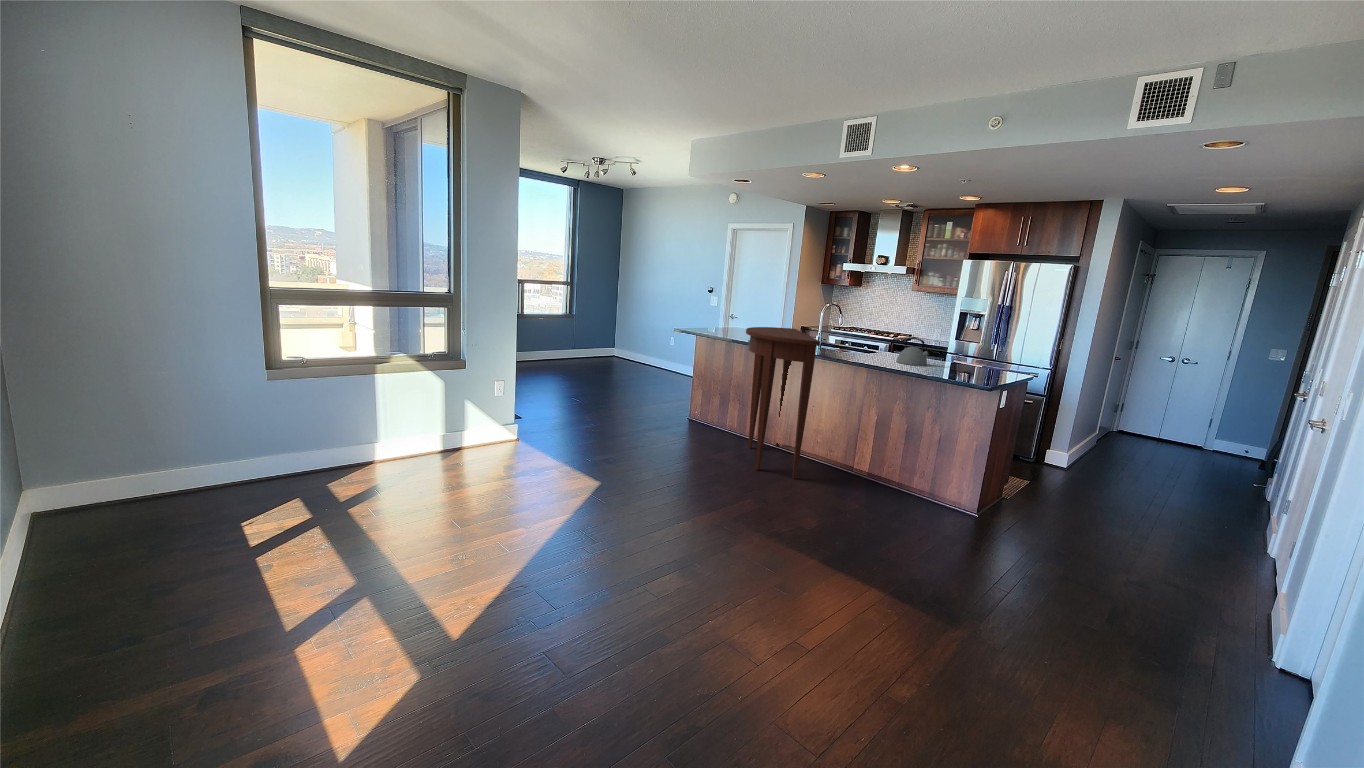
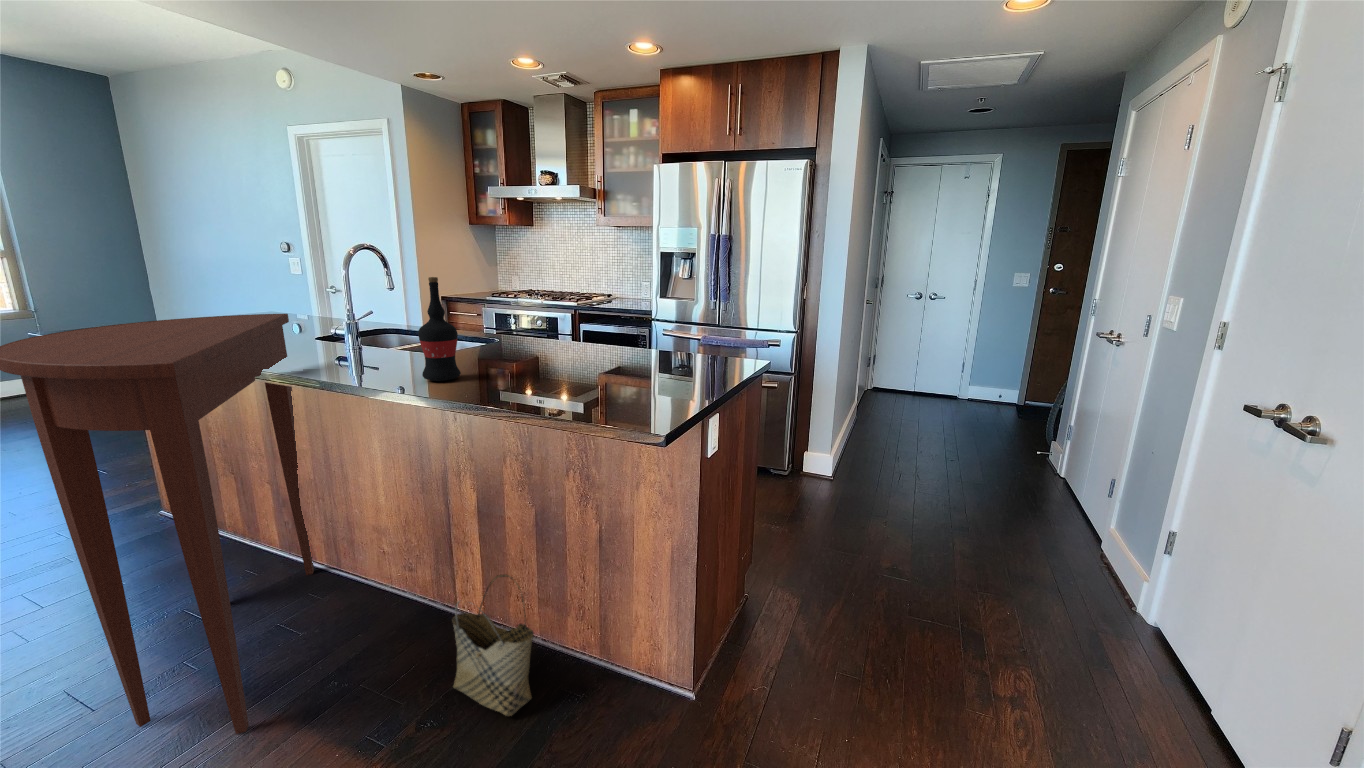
wine bottle: none [870,320,888,362] -> present [418,277,461,381]
kettle: present [896,338,930,366] -> none [496,313,563,379]
woven basket: none [869,442,910,496] -> present [452,575,534,716]

